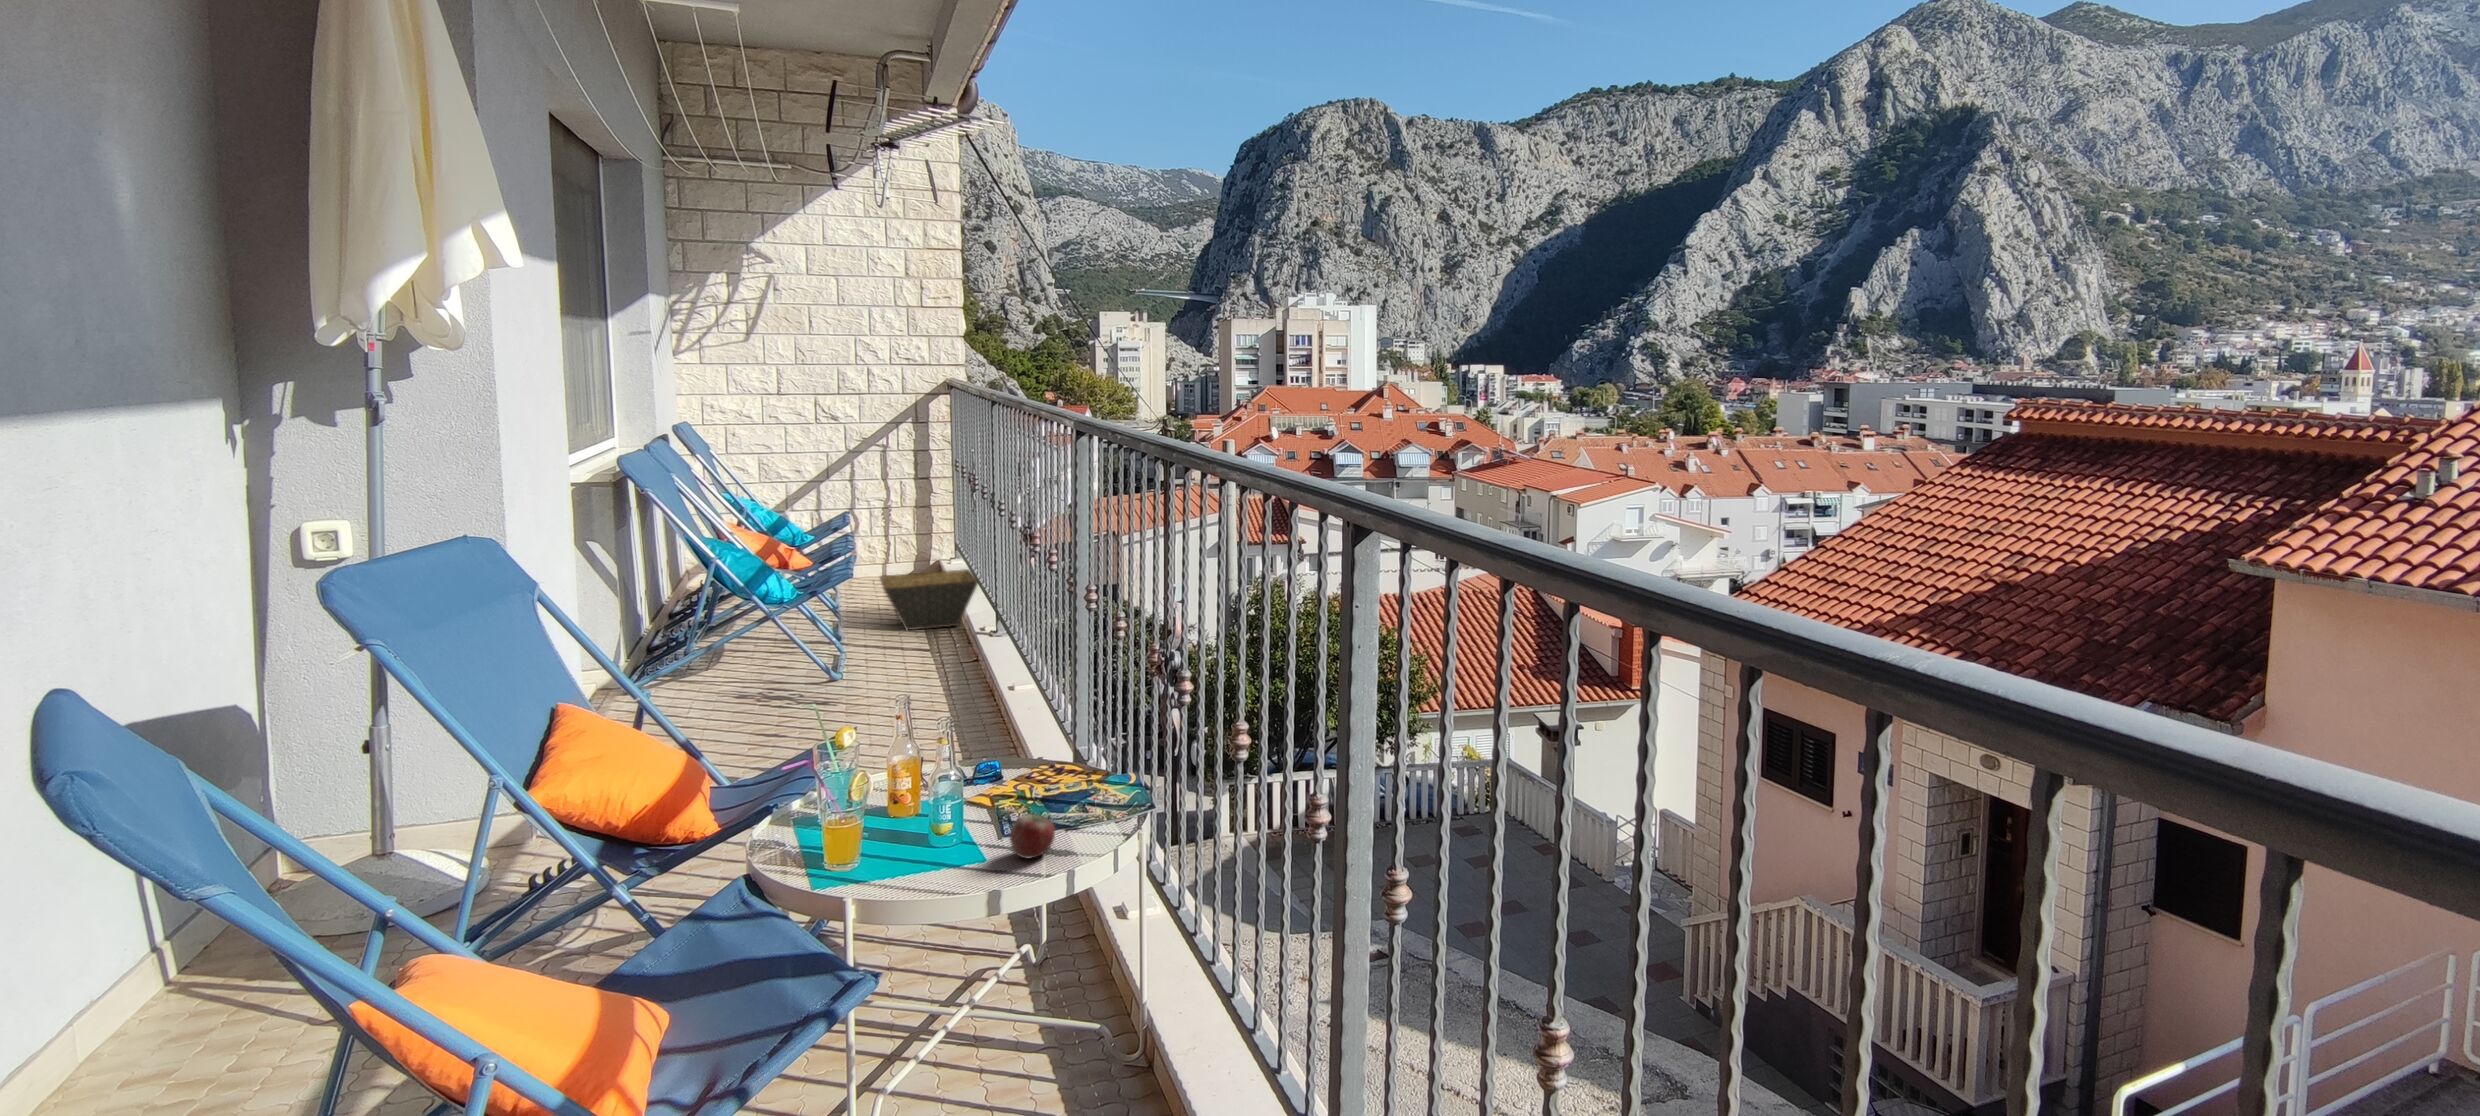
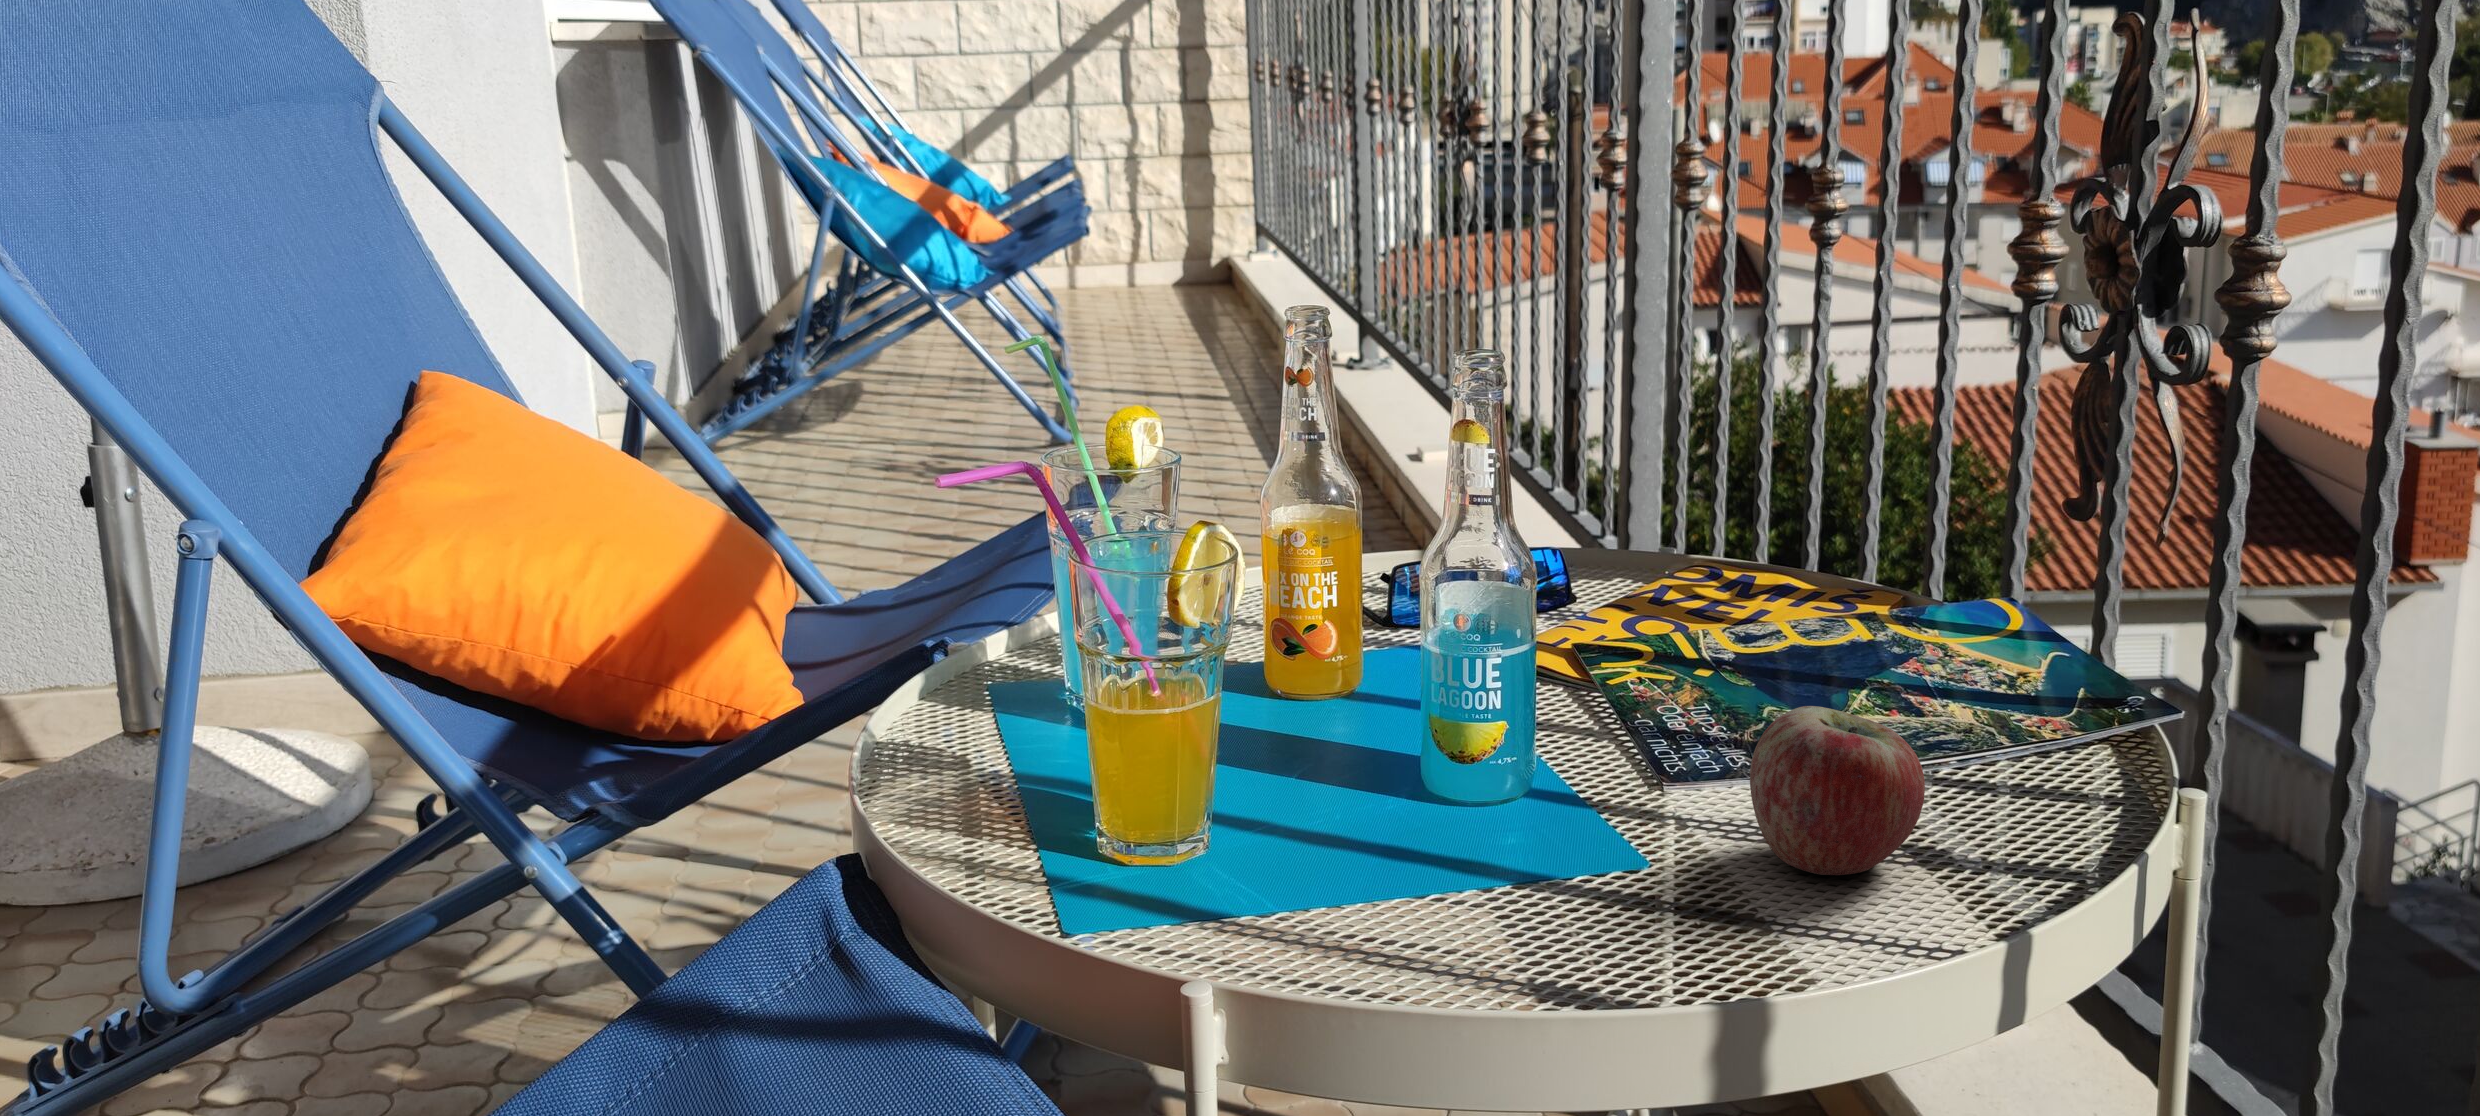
basket: present [880,569,978,630] -> none [1129,256,1317,369]

